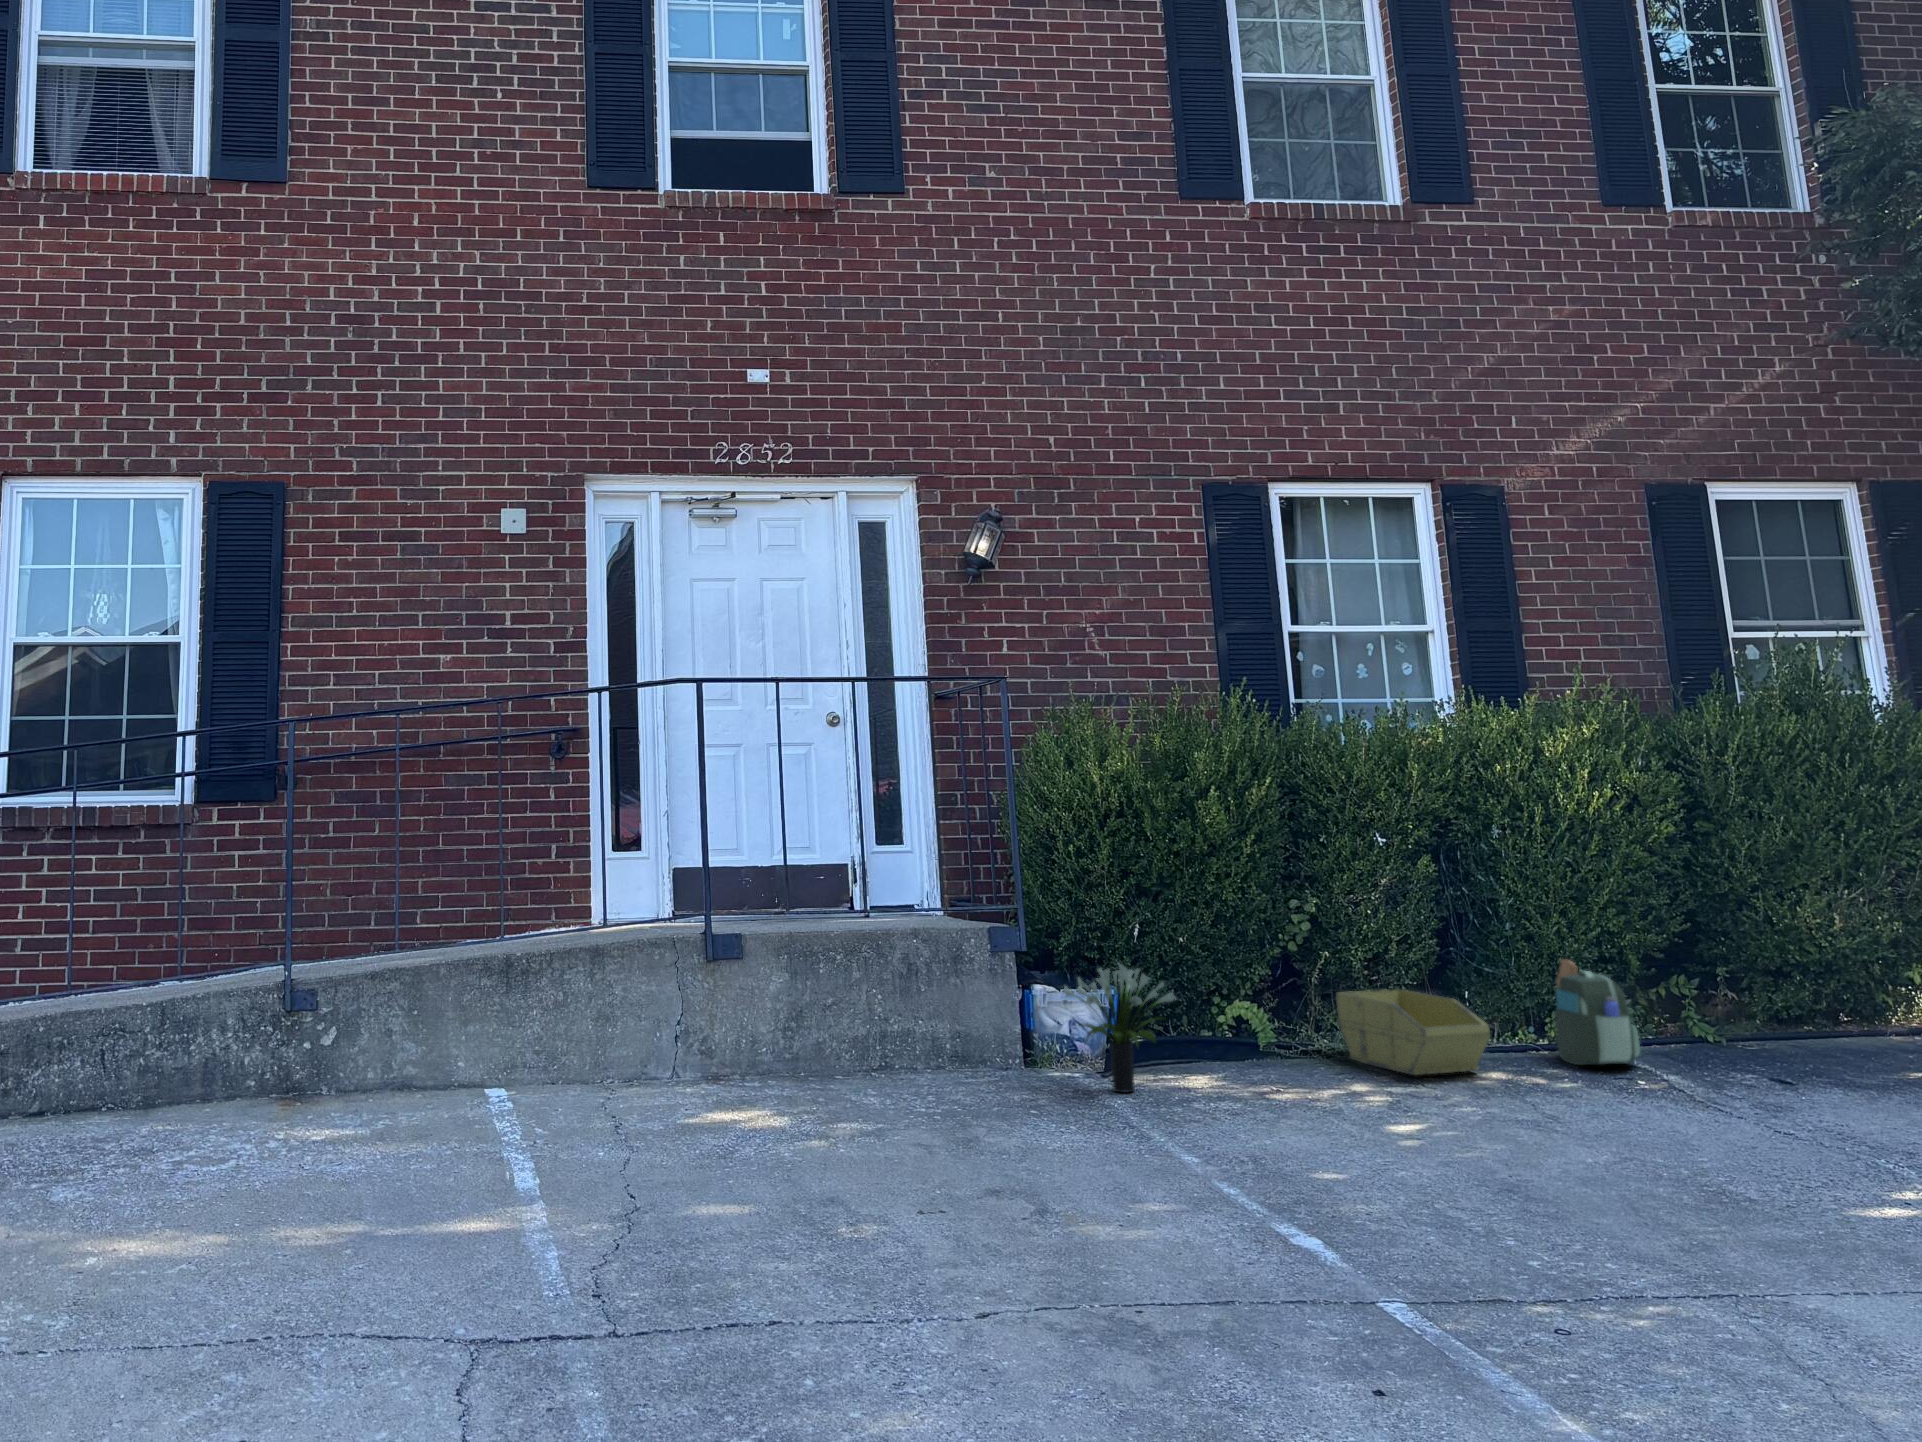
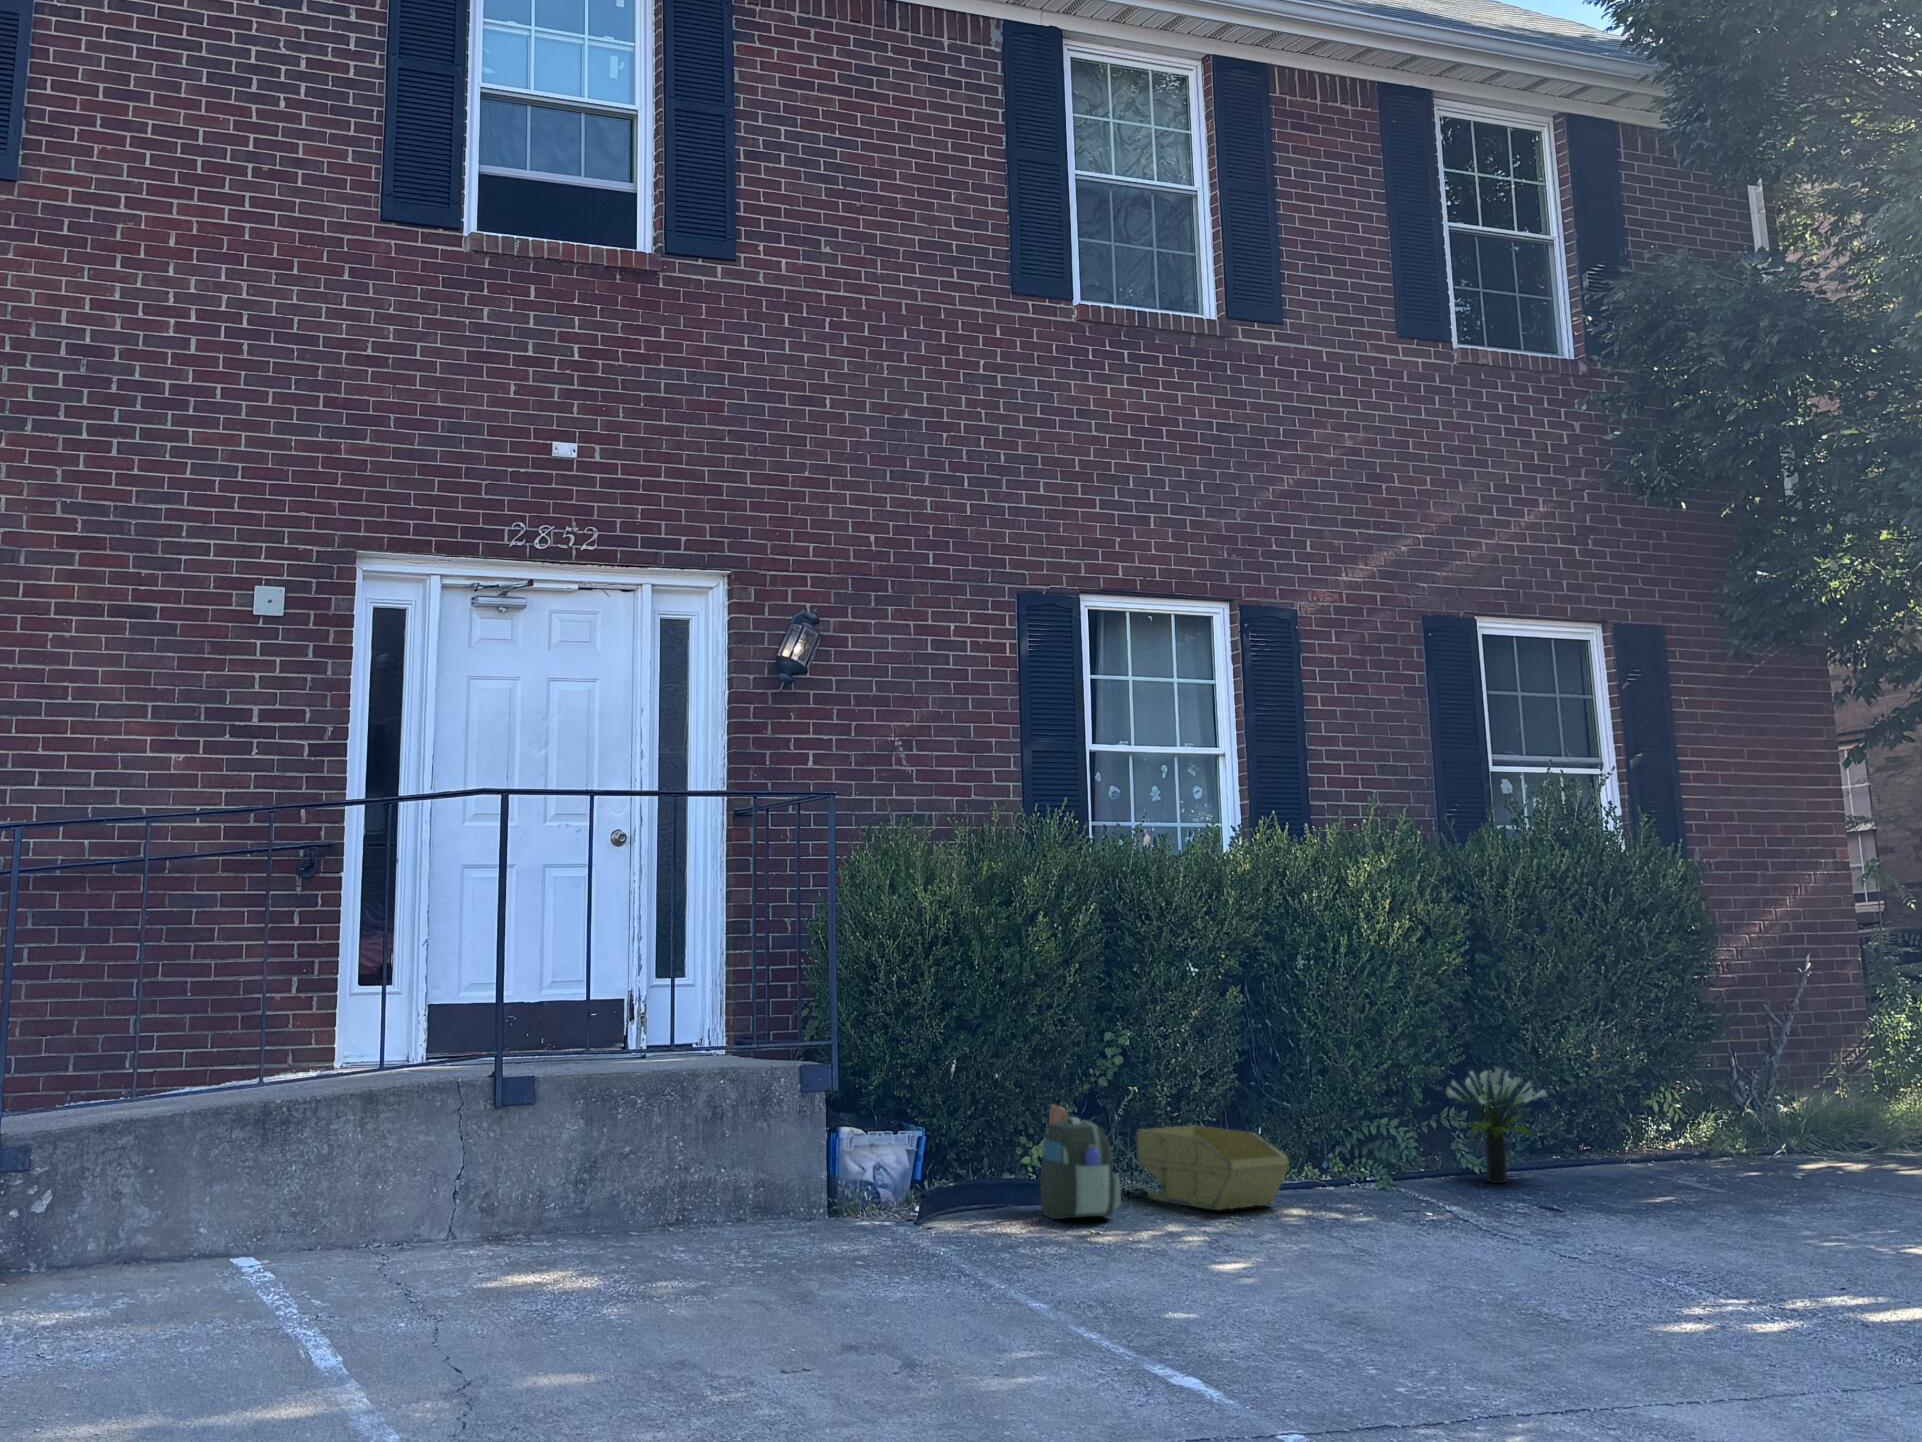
backpack: present [1555,959,1640,1065] -> present [1040,1104,1121,1219]
potted plant: present [1064,964,1175,1092] -> present [1446,1067,1547,1183]

